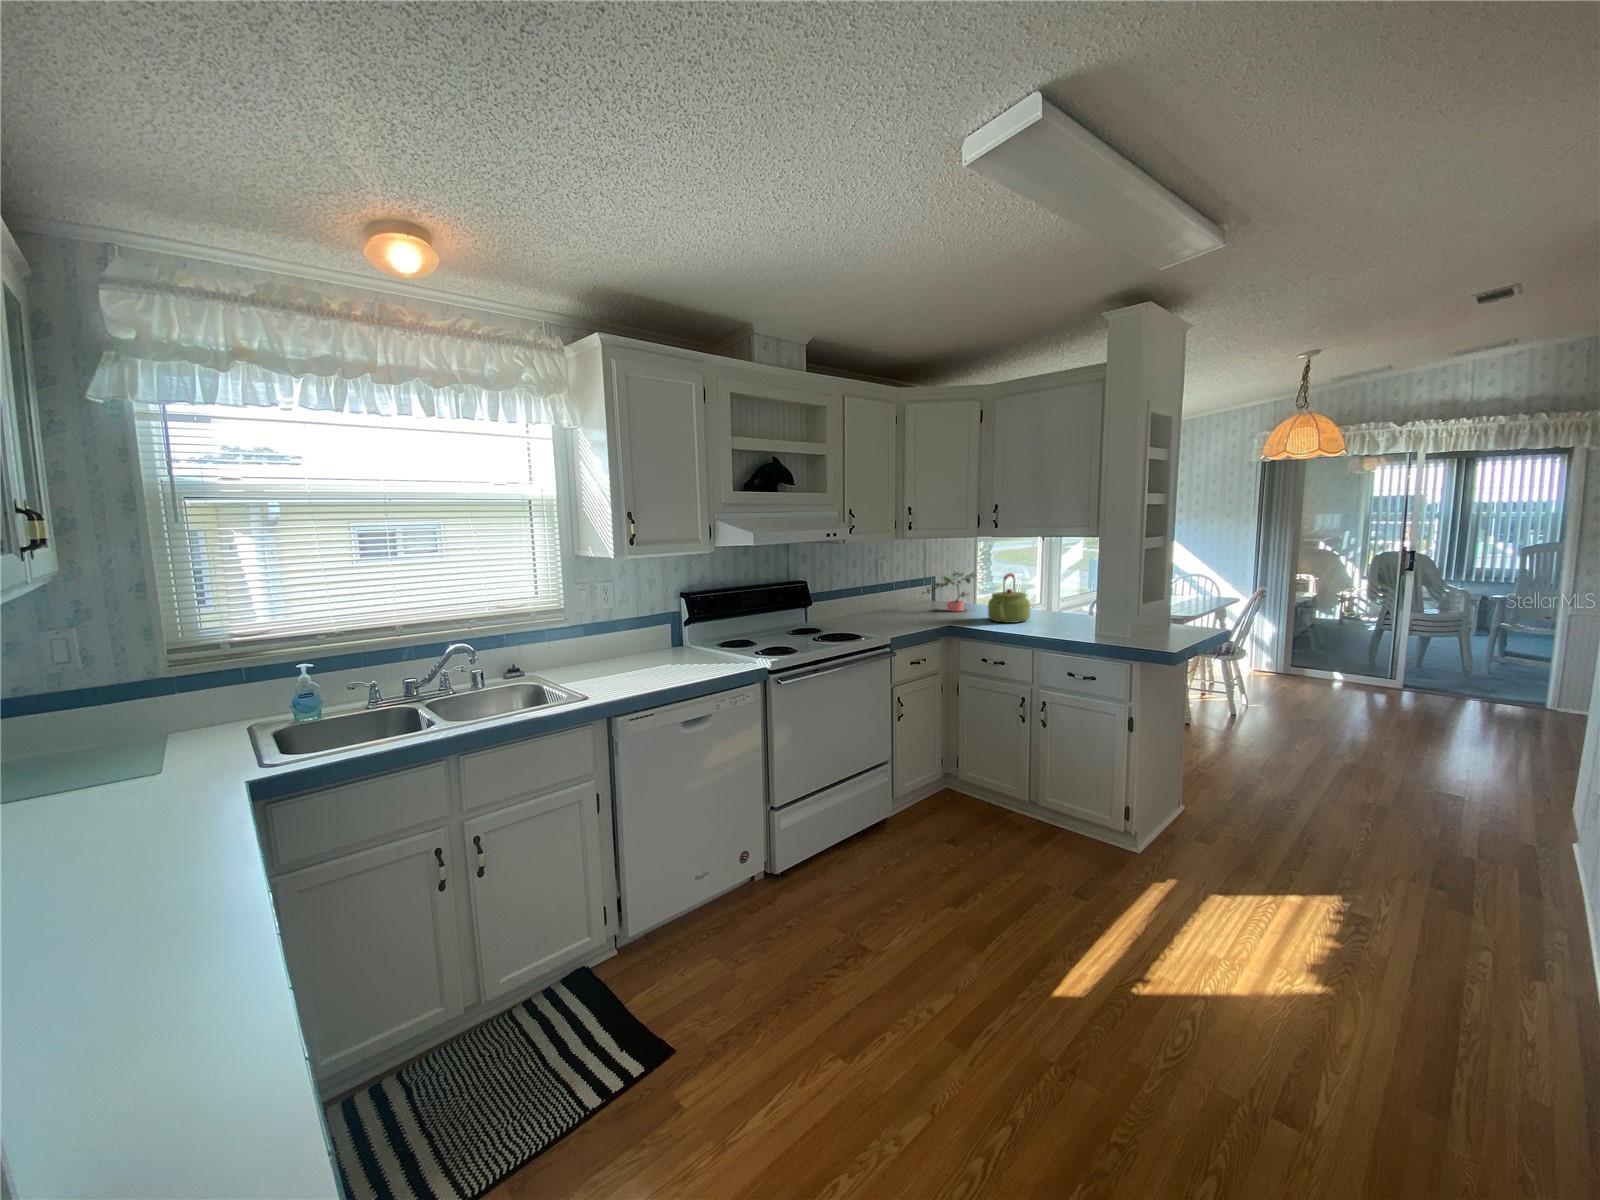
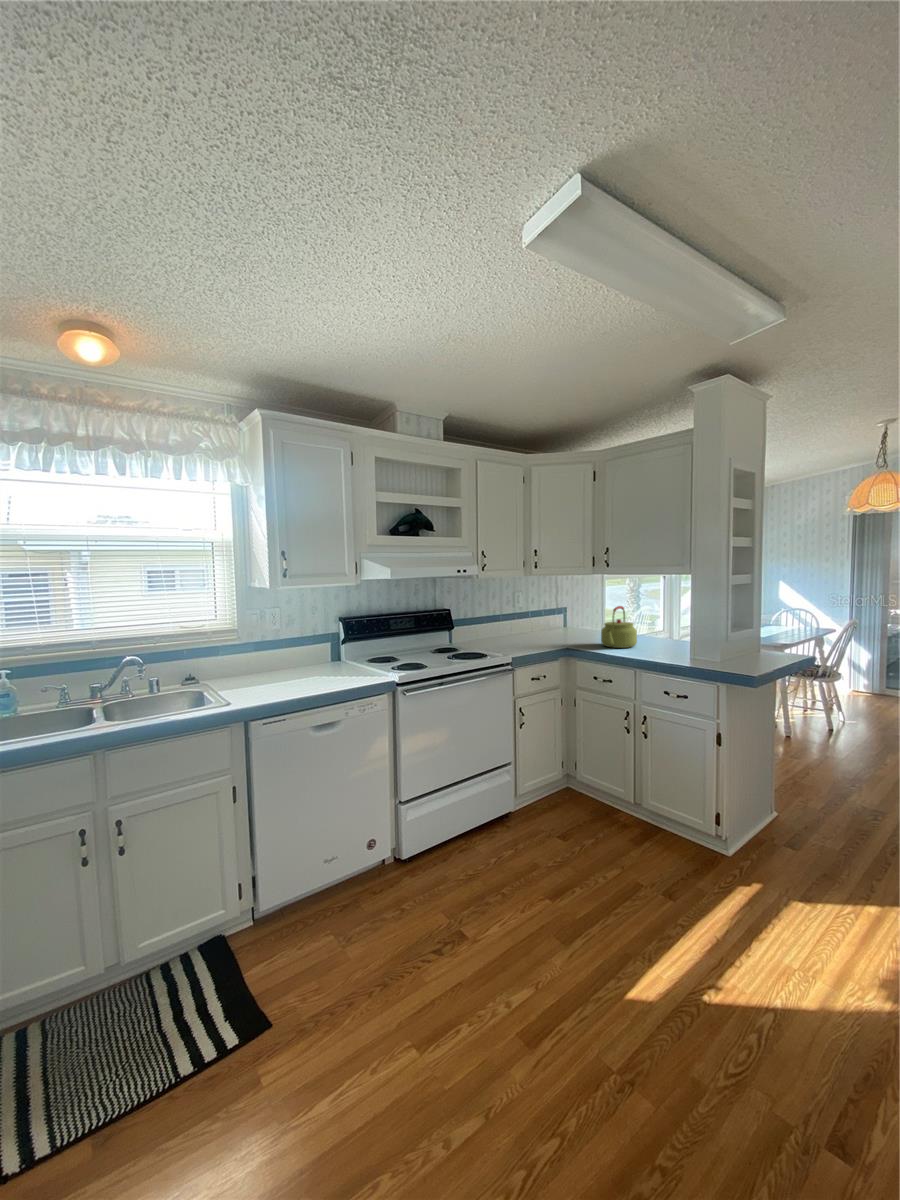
potted plant: present [923,573,974,611] -> none [550,603,595,637]

